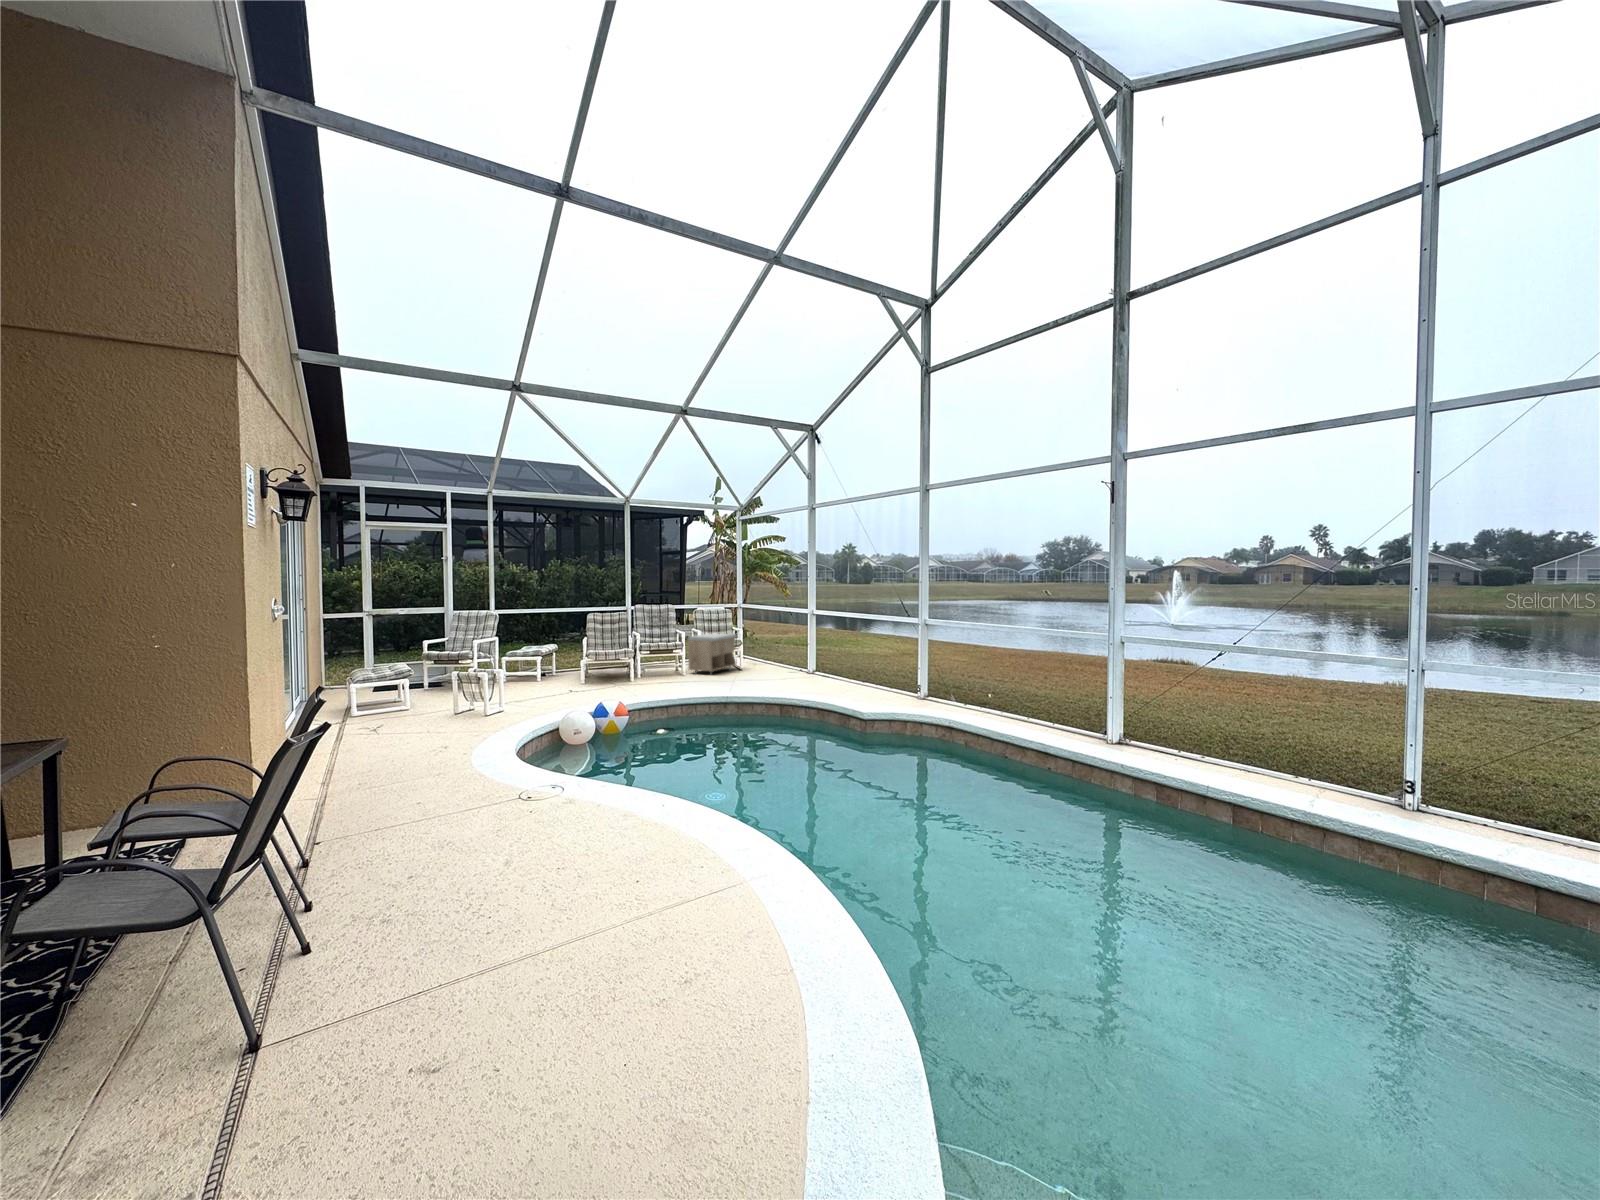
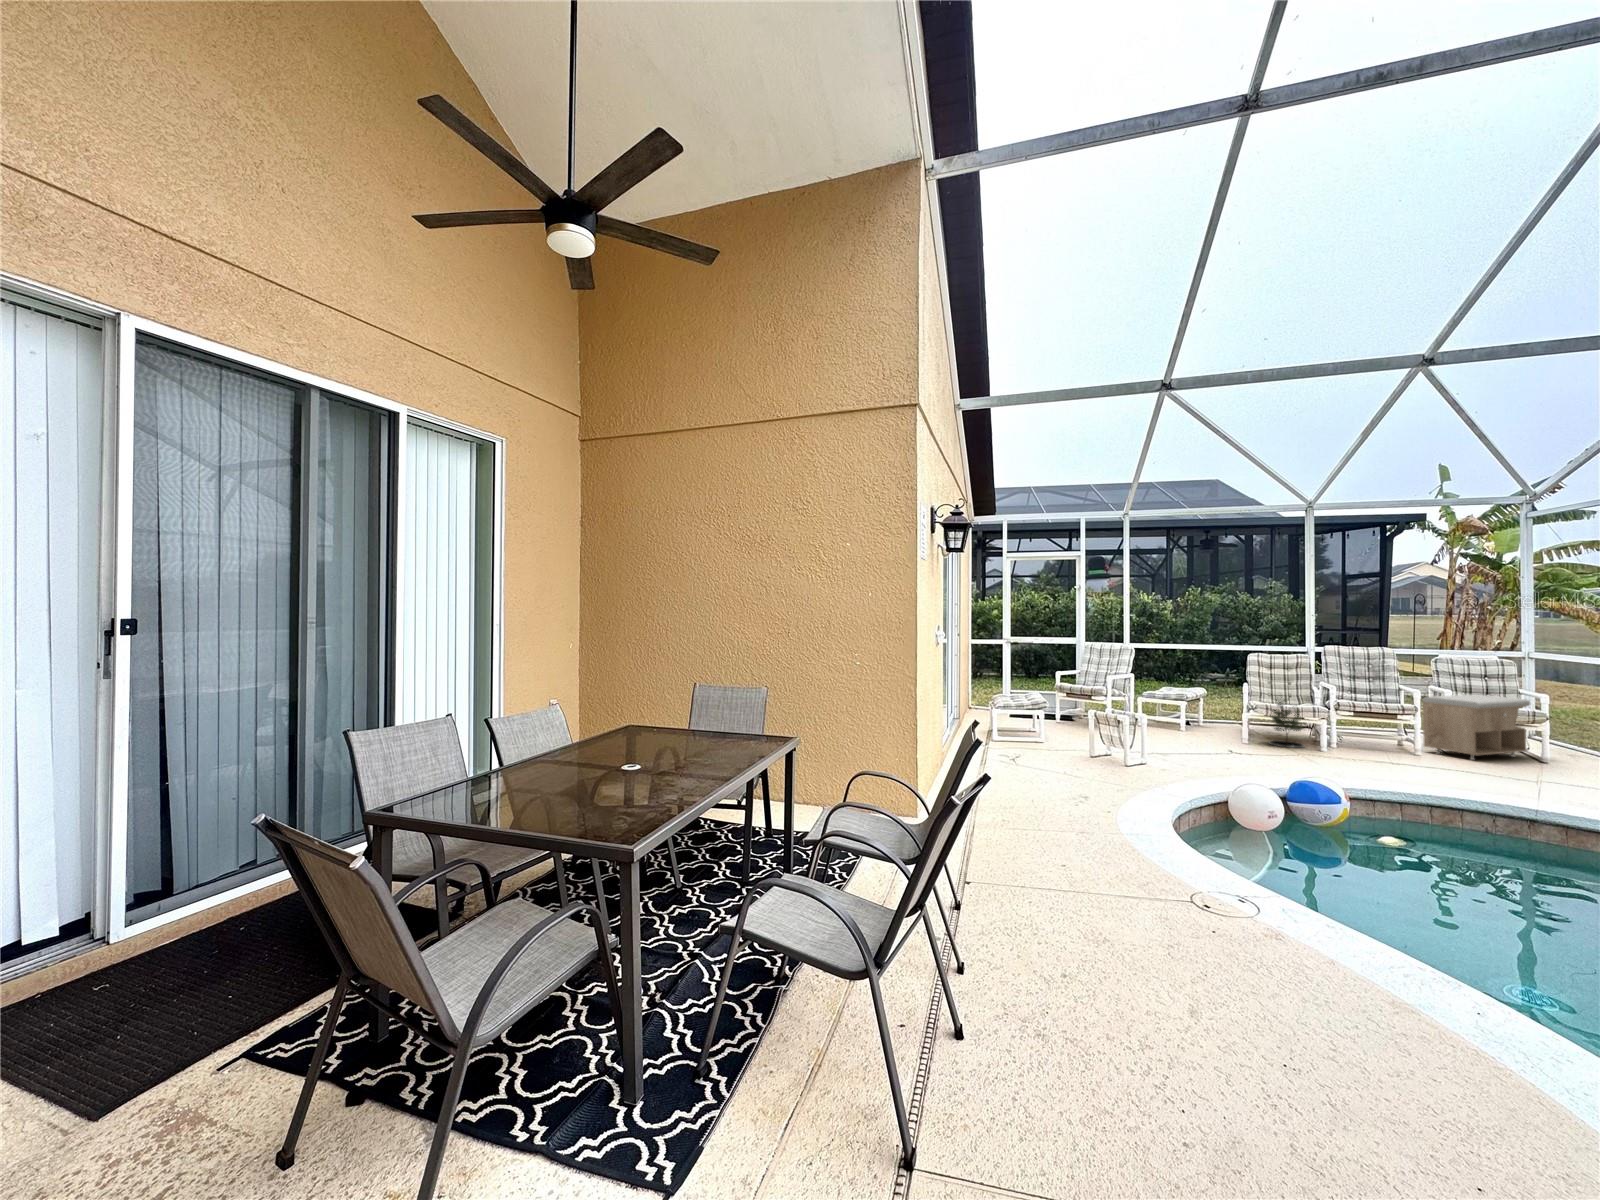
potted tree: none [598,642,623,683] -> present [1268,695,1304,748]

